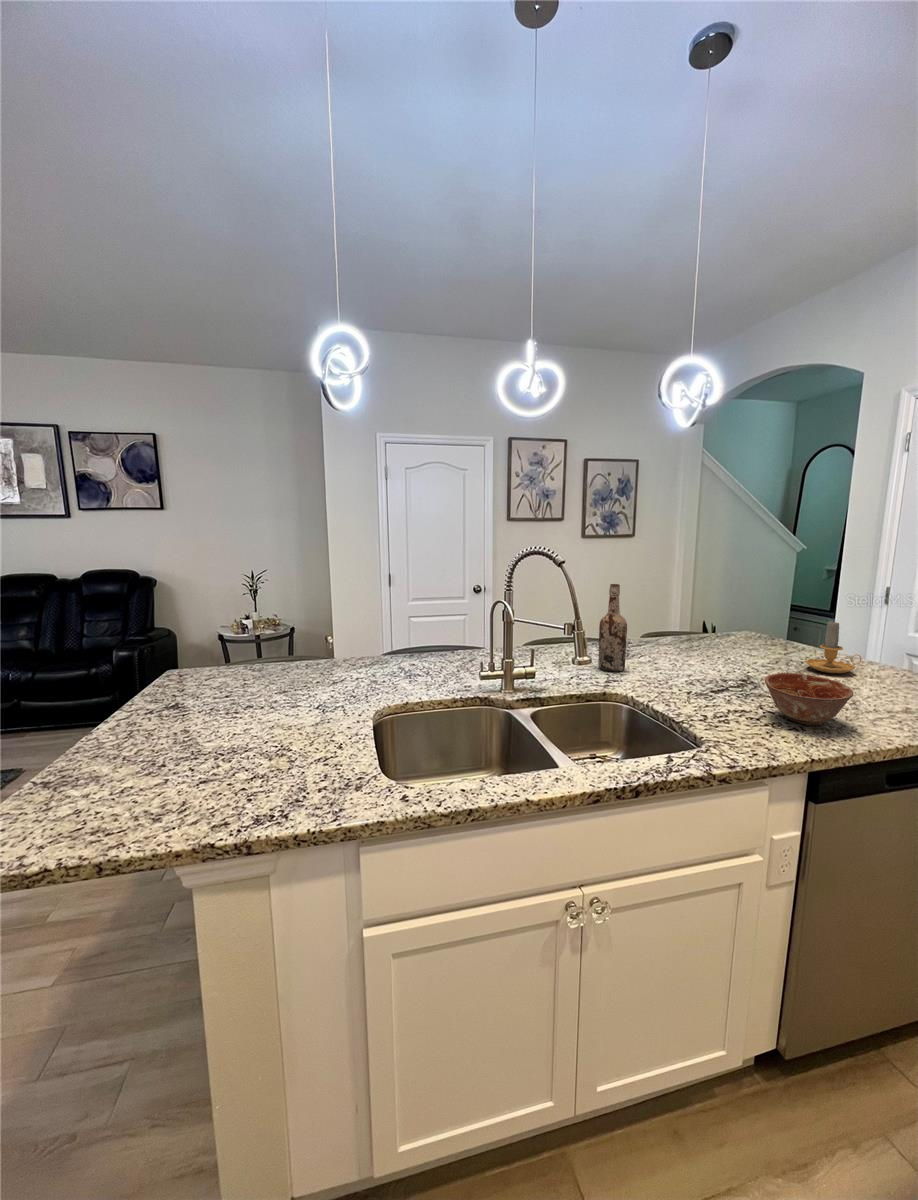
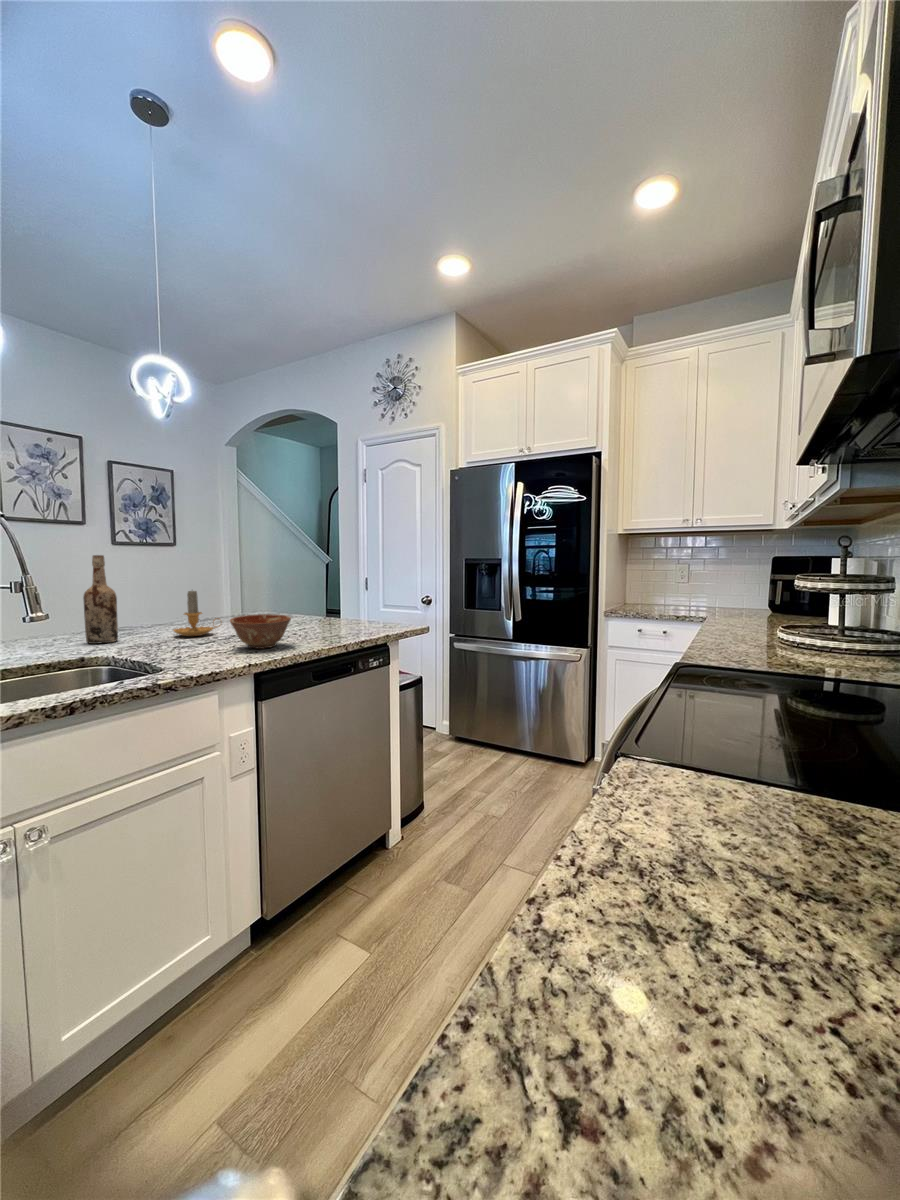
candle: present [805,622,861,673] -> present [173,591,220,636]

